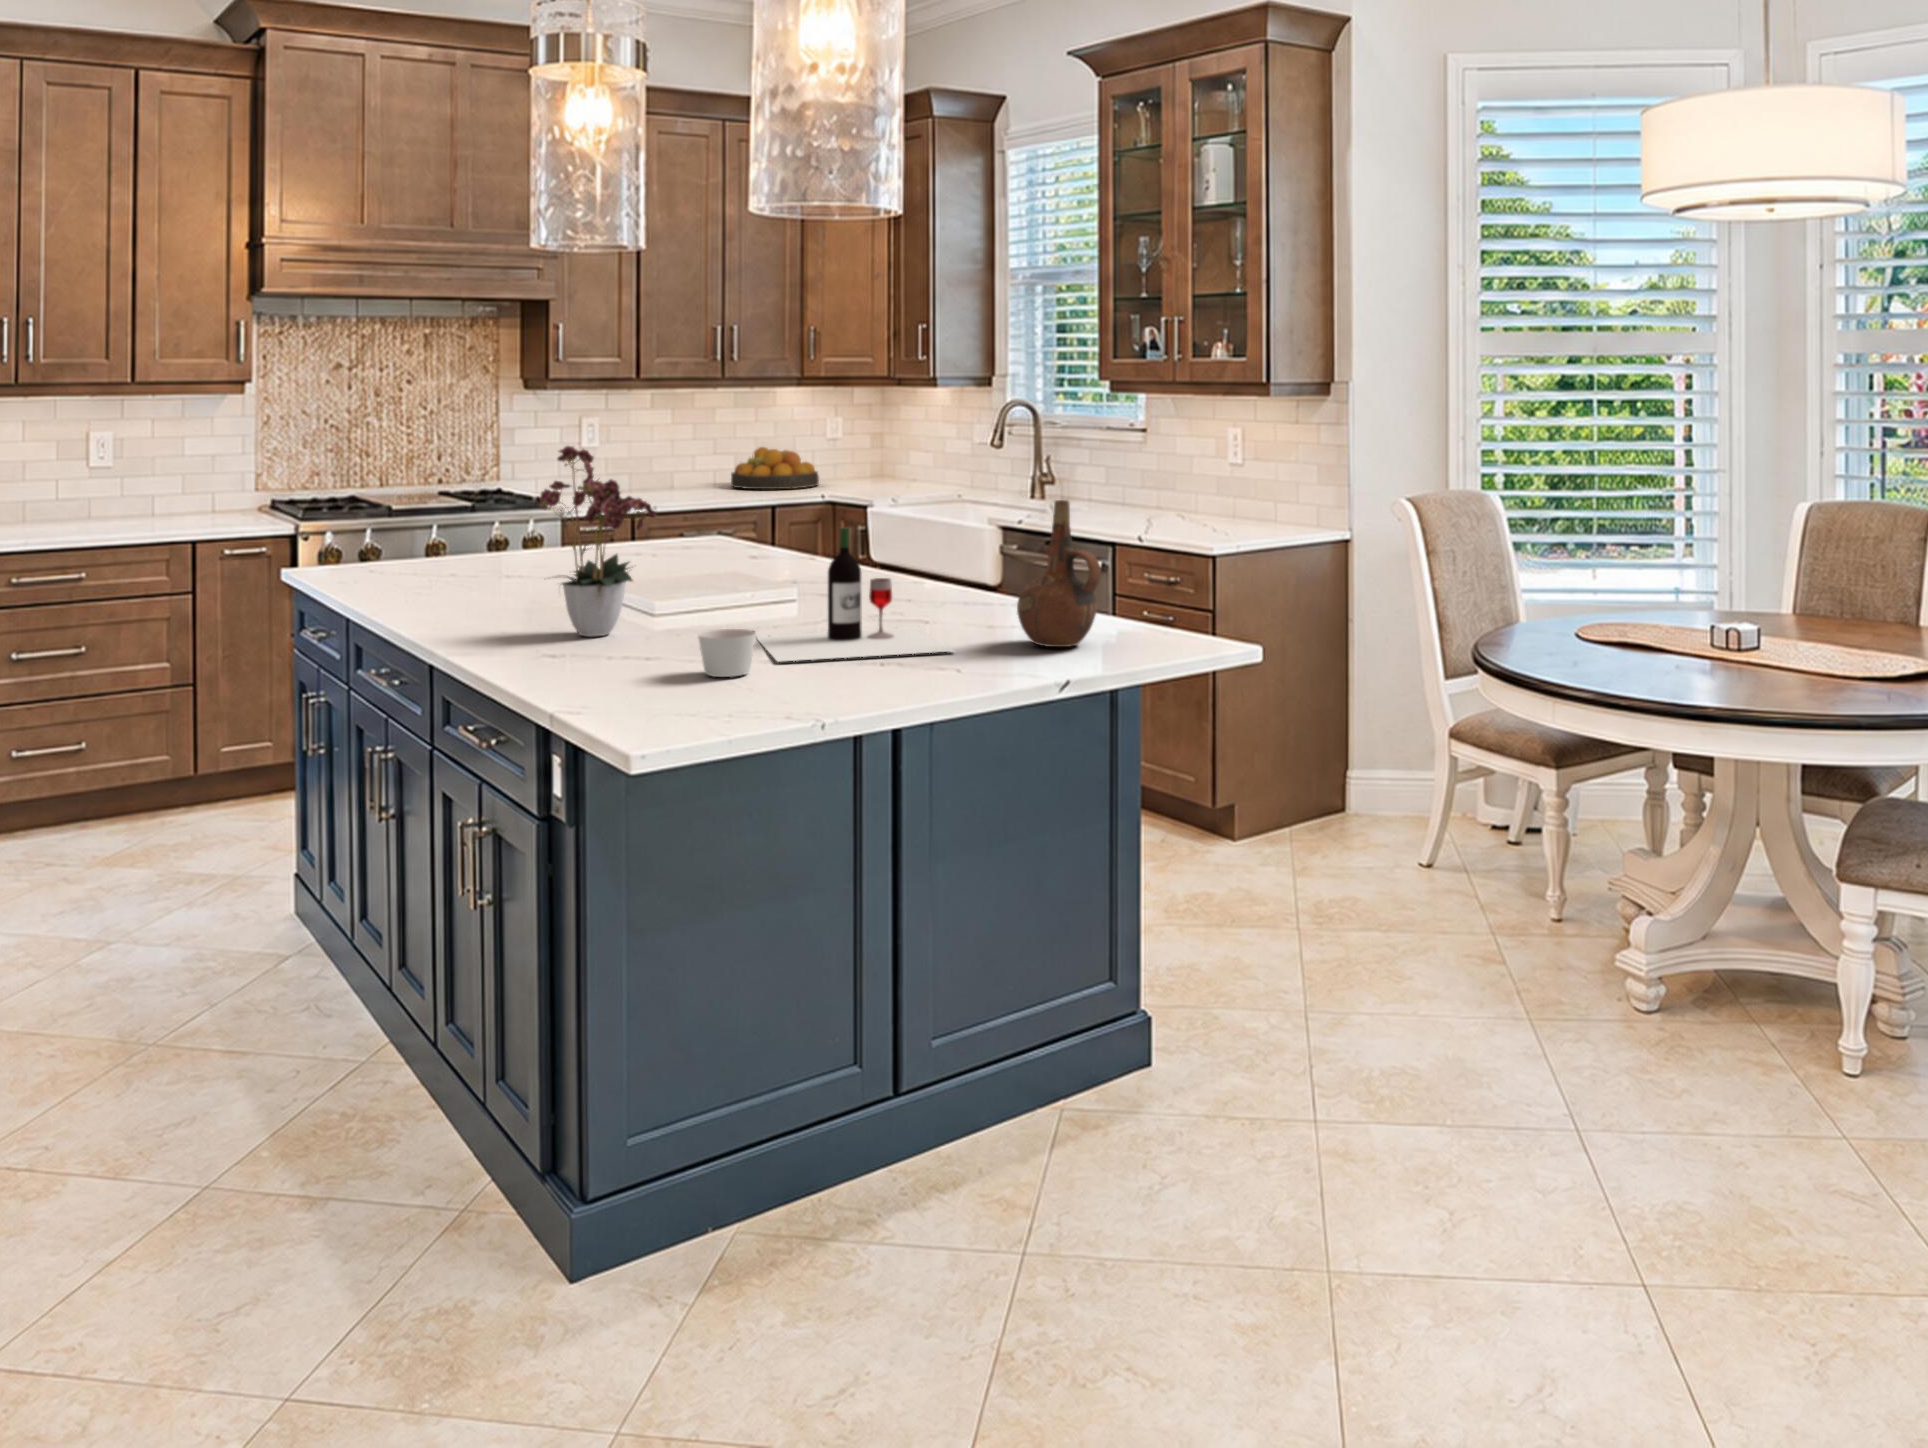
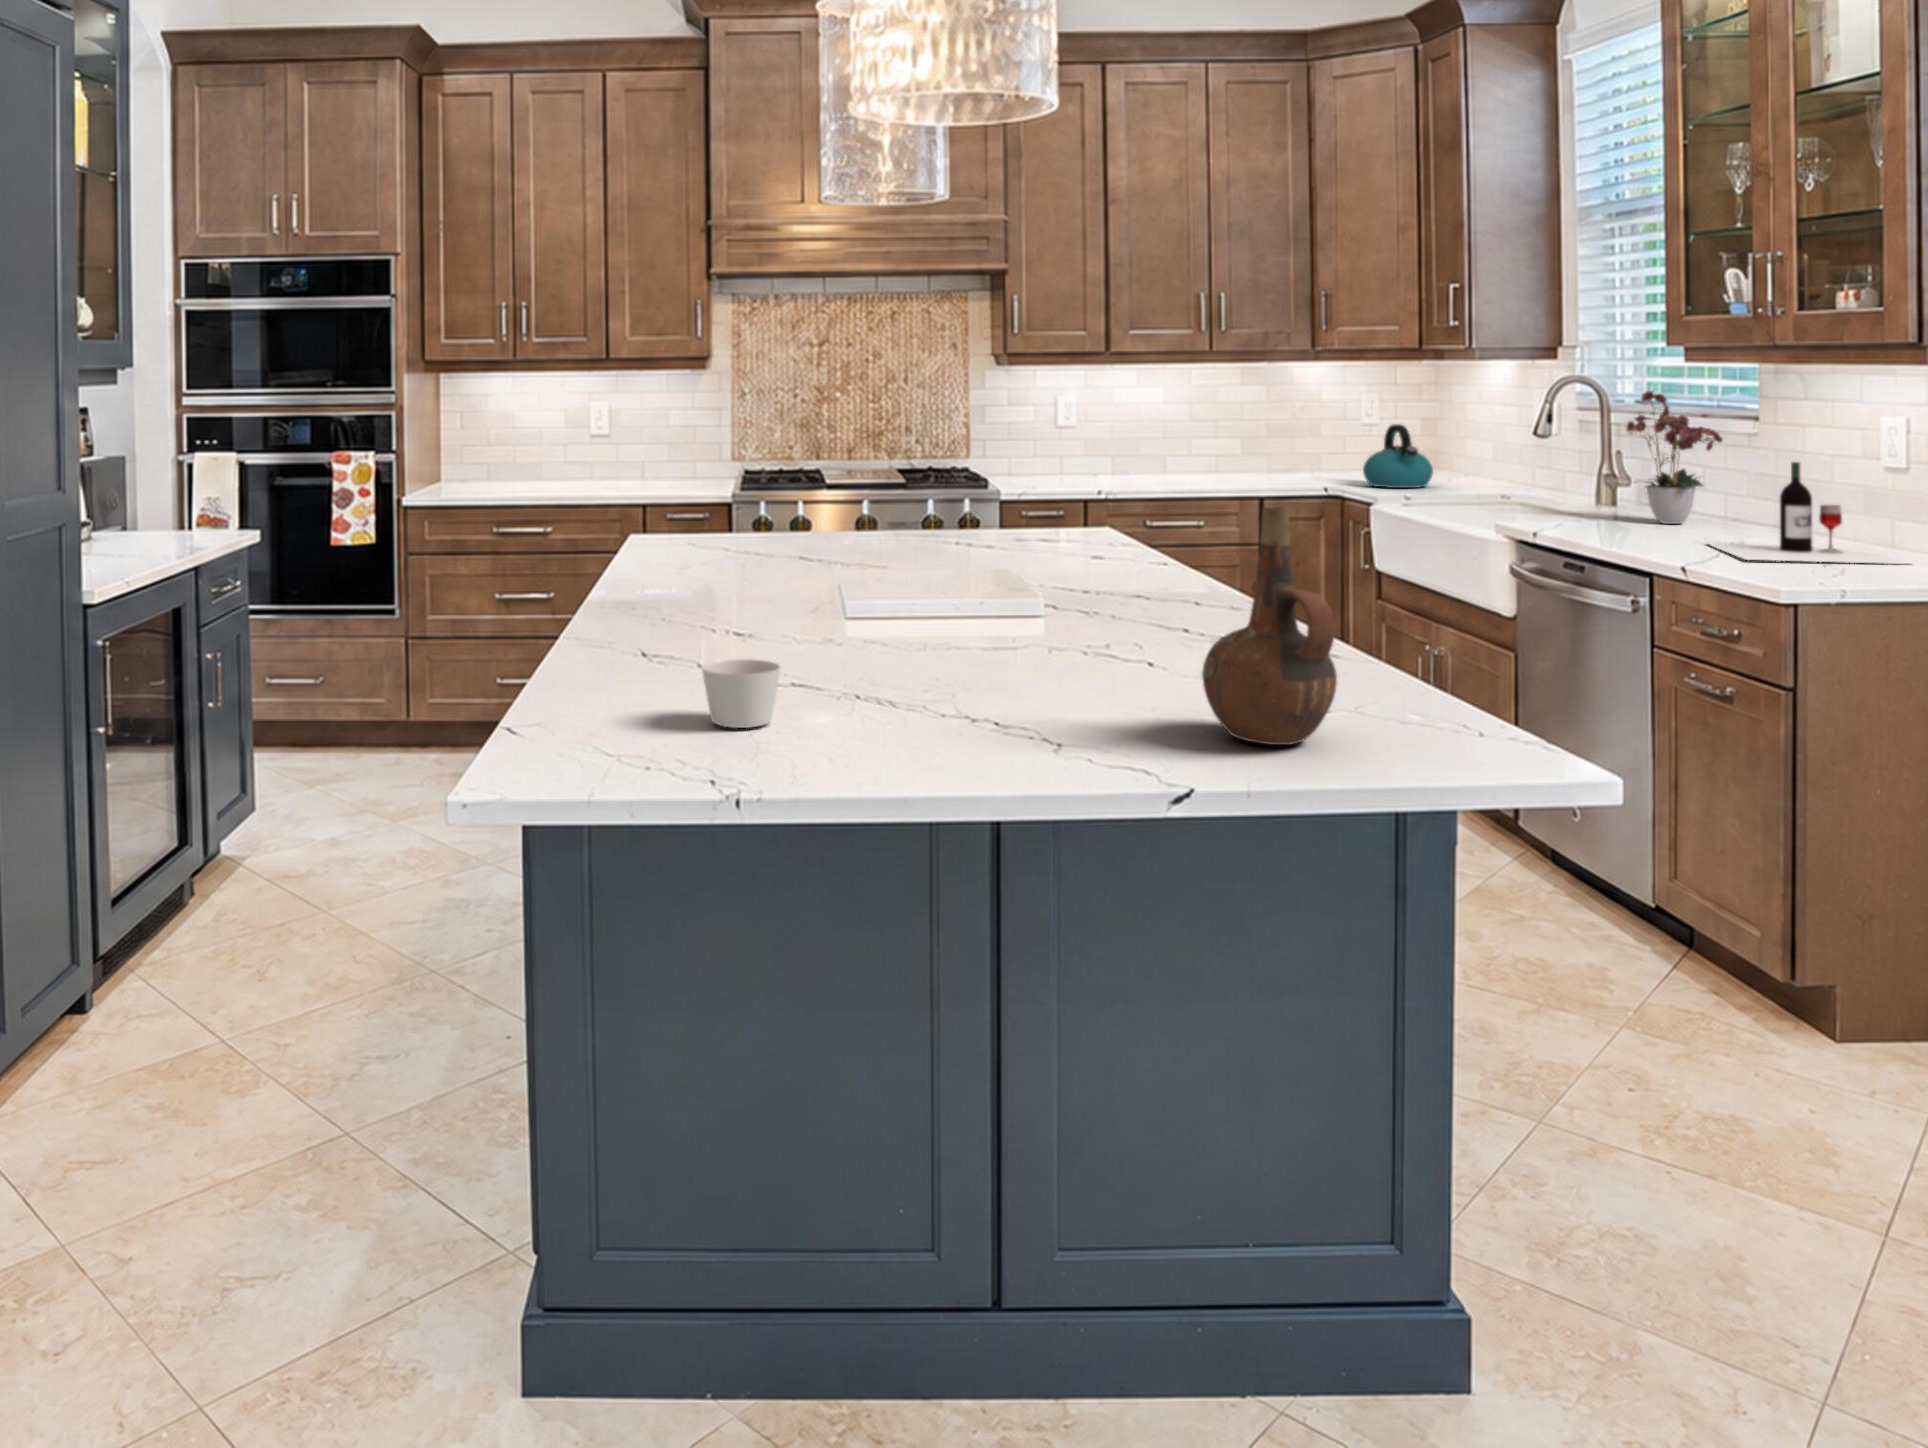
kettle: none [850,439,904,491] -> present [1363,424,1433,488]
flower arrangement: present [540,446,656,637] -> present [1626,391,1723,524]
fruit bowl: present [731,447,819,489] -> none [1228,432,1334,481]
wine bottle: present [756,527,954,662] -> present [1711,462,1907,564]

